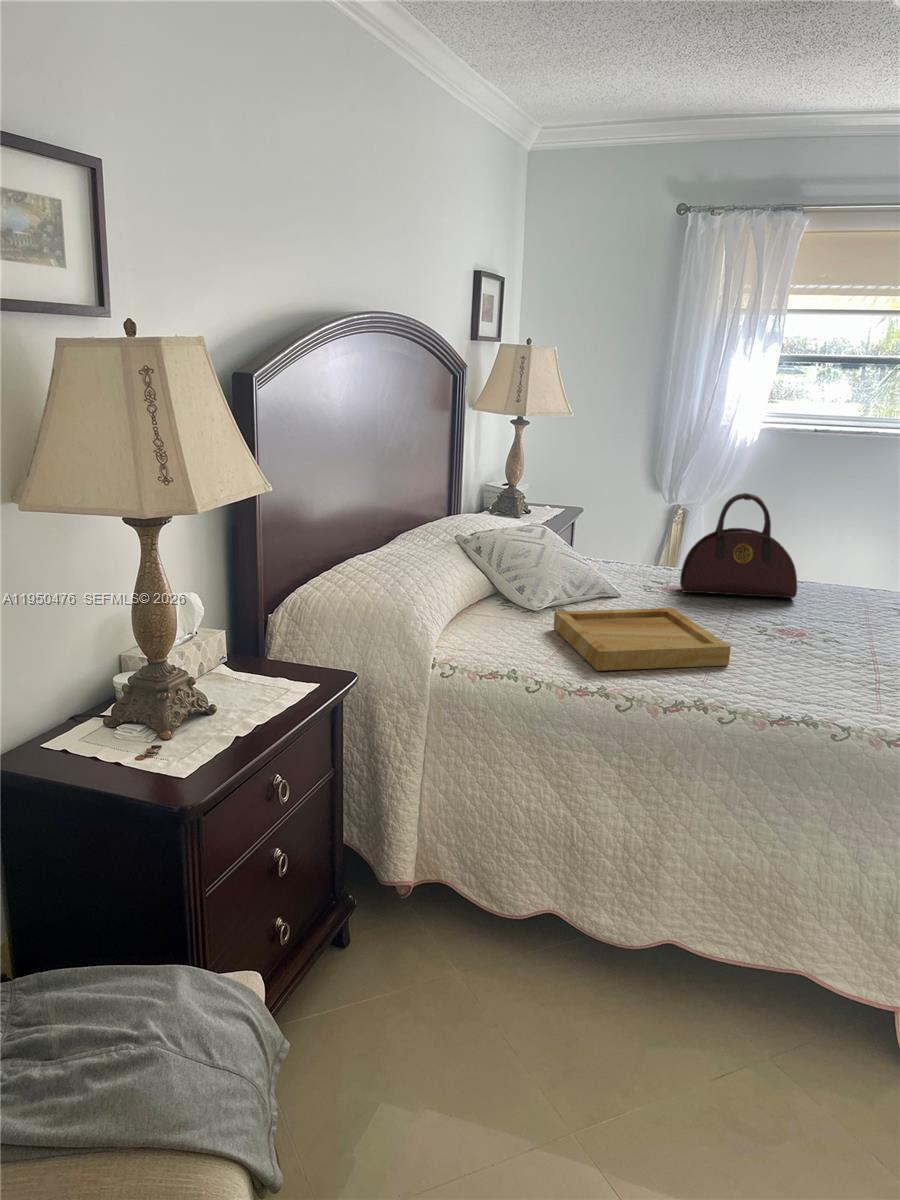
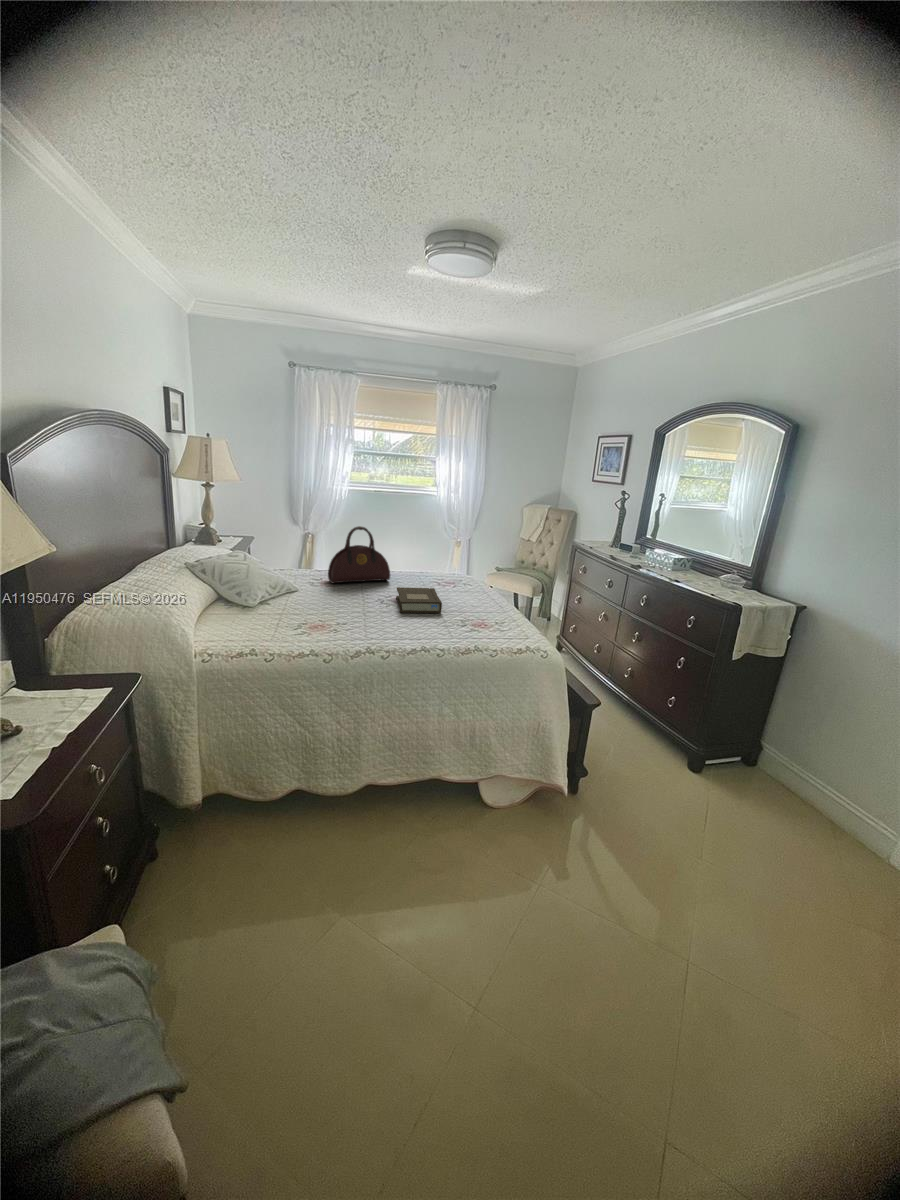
tray: present [554,608,731,671] -> none [266,595,375,640]
book: none [787,610,876,666] -> present [396,587,442,613]

